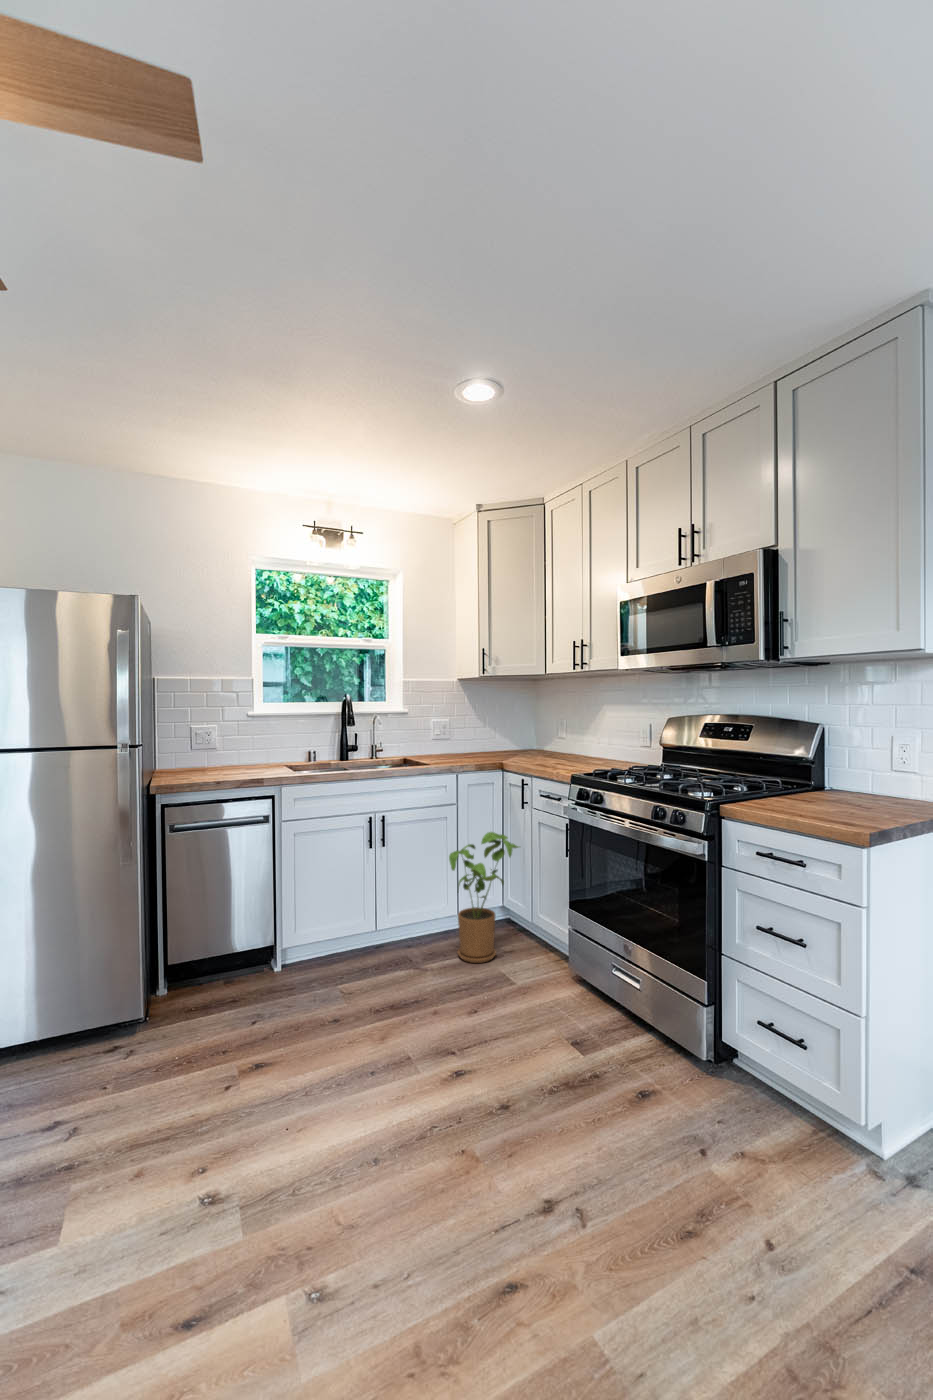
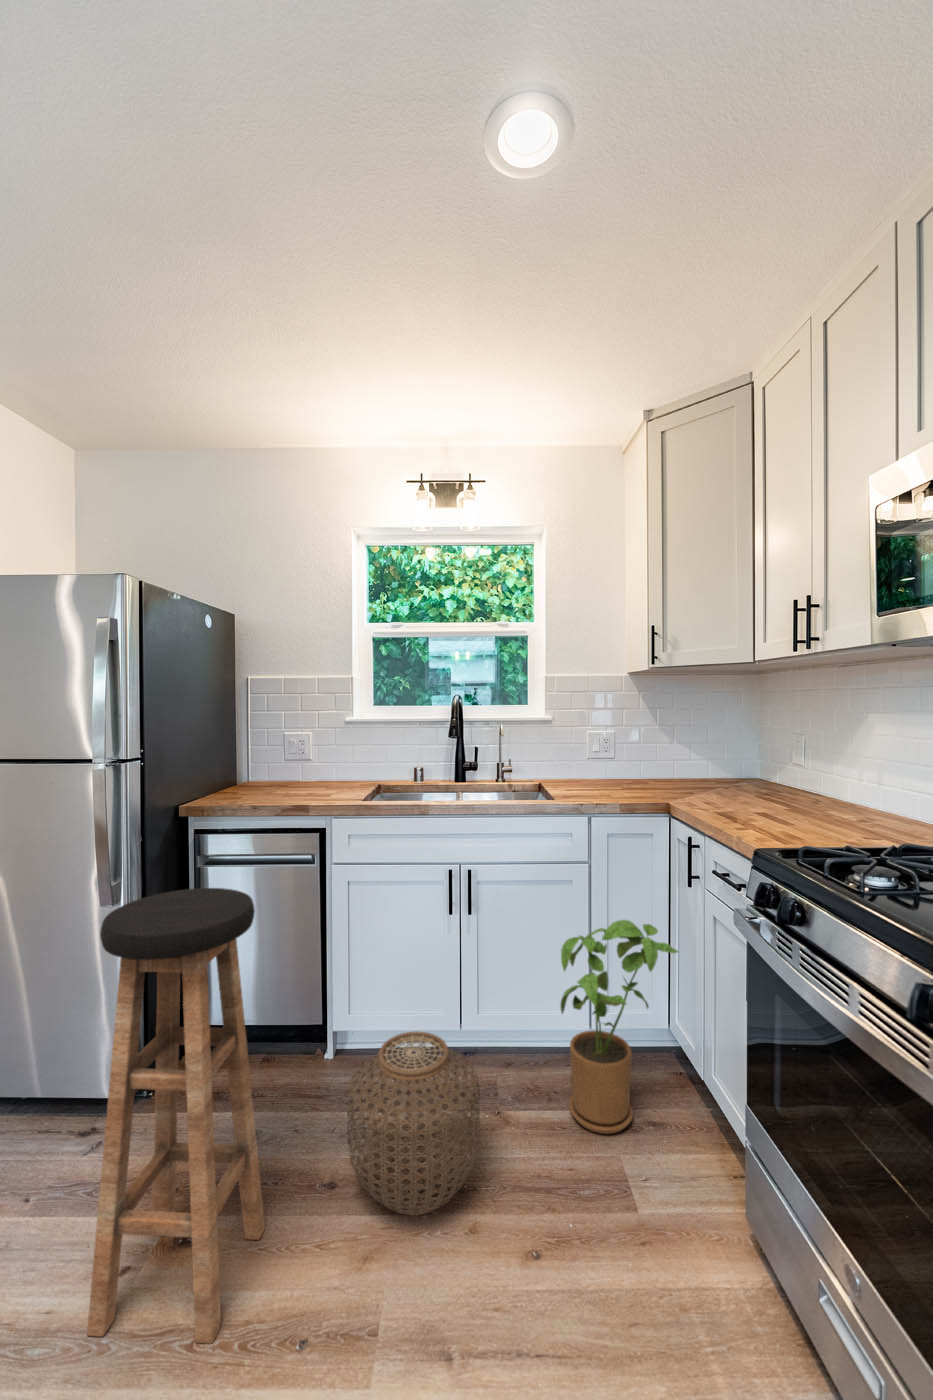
bar stool: none [223,825,319,1105] -> present [87,888,265,1343]
woven basket: none [345,913,429,1017] -> present [347,1032,480,1215]

